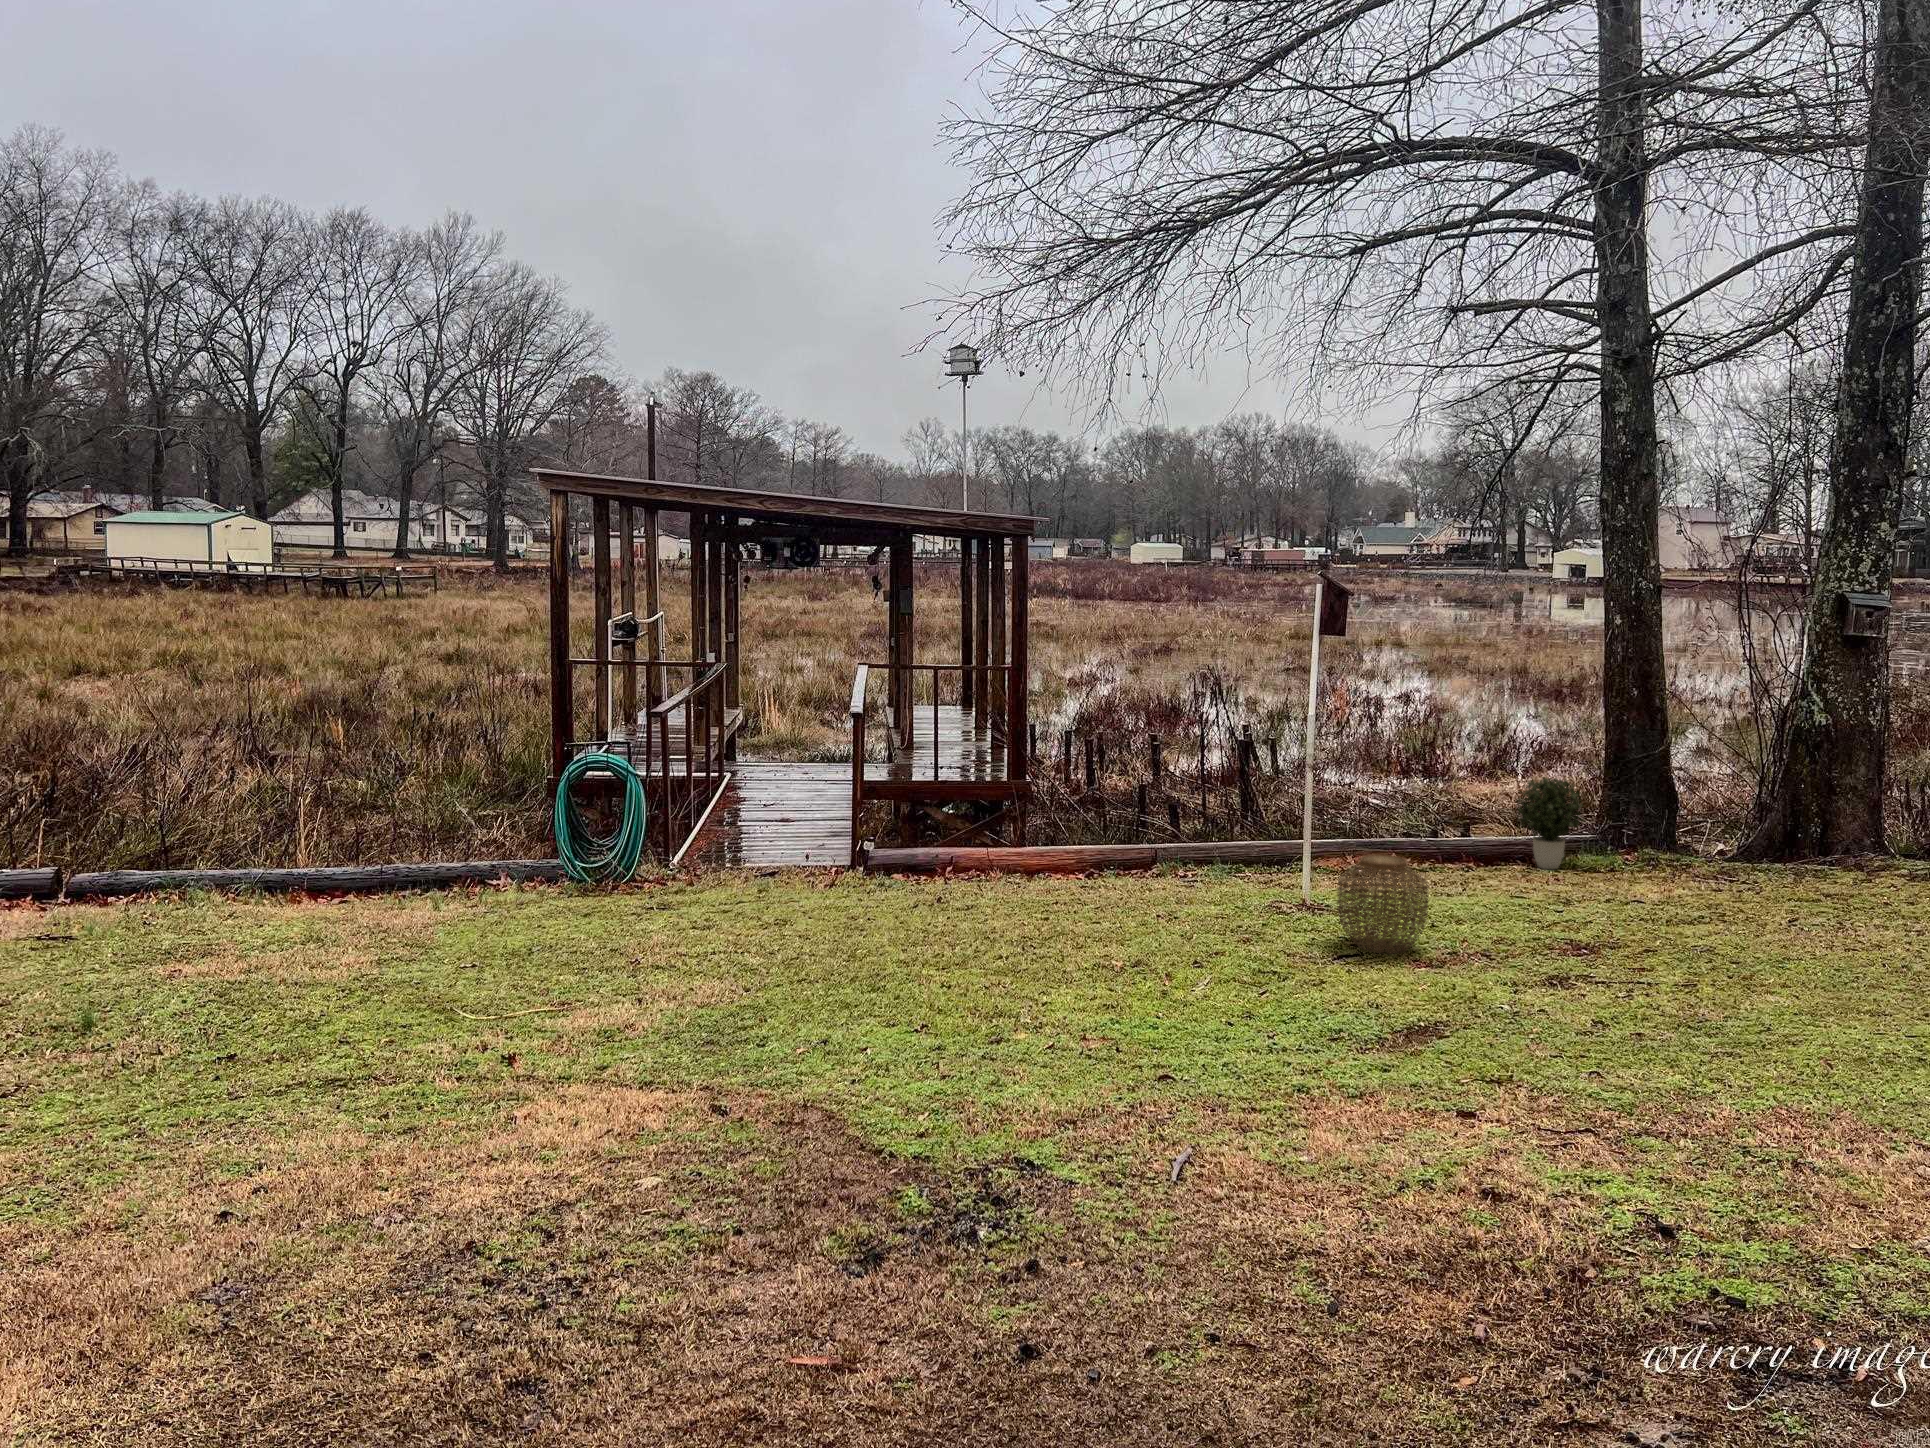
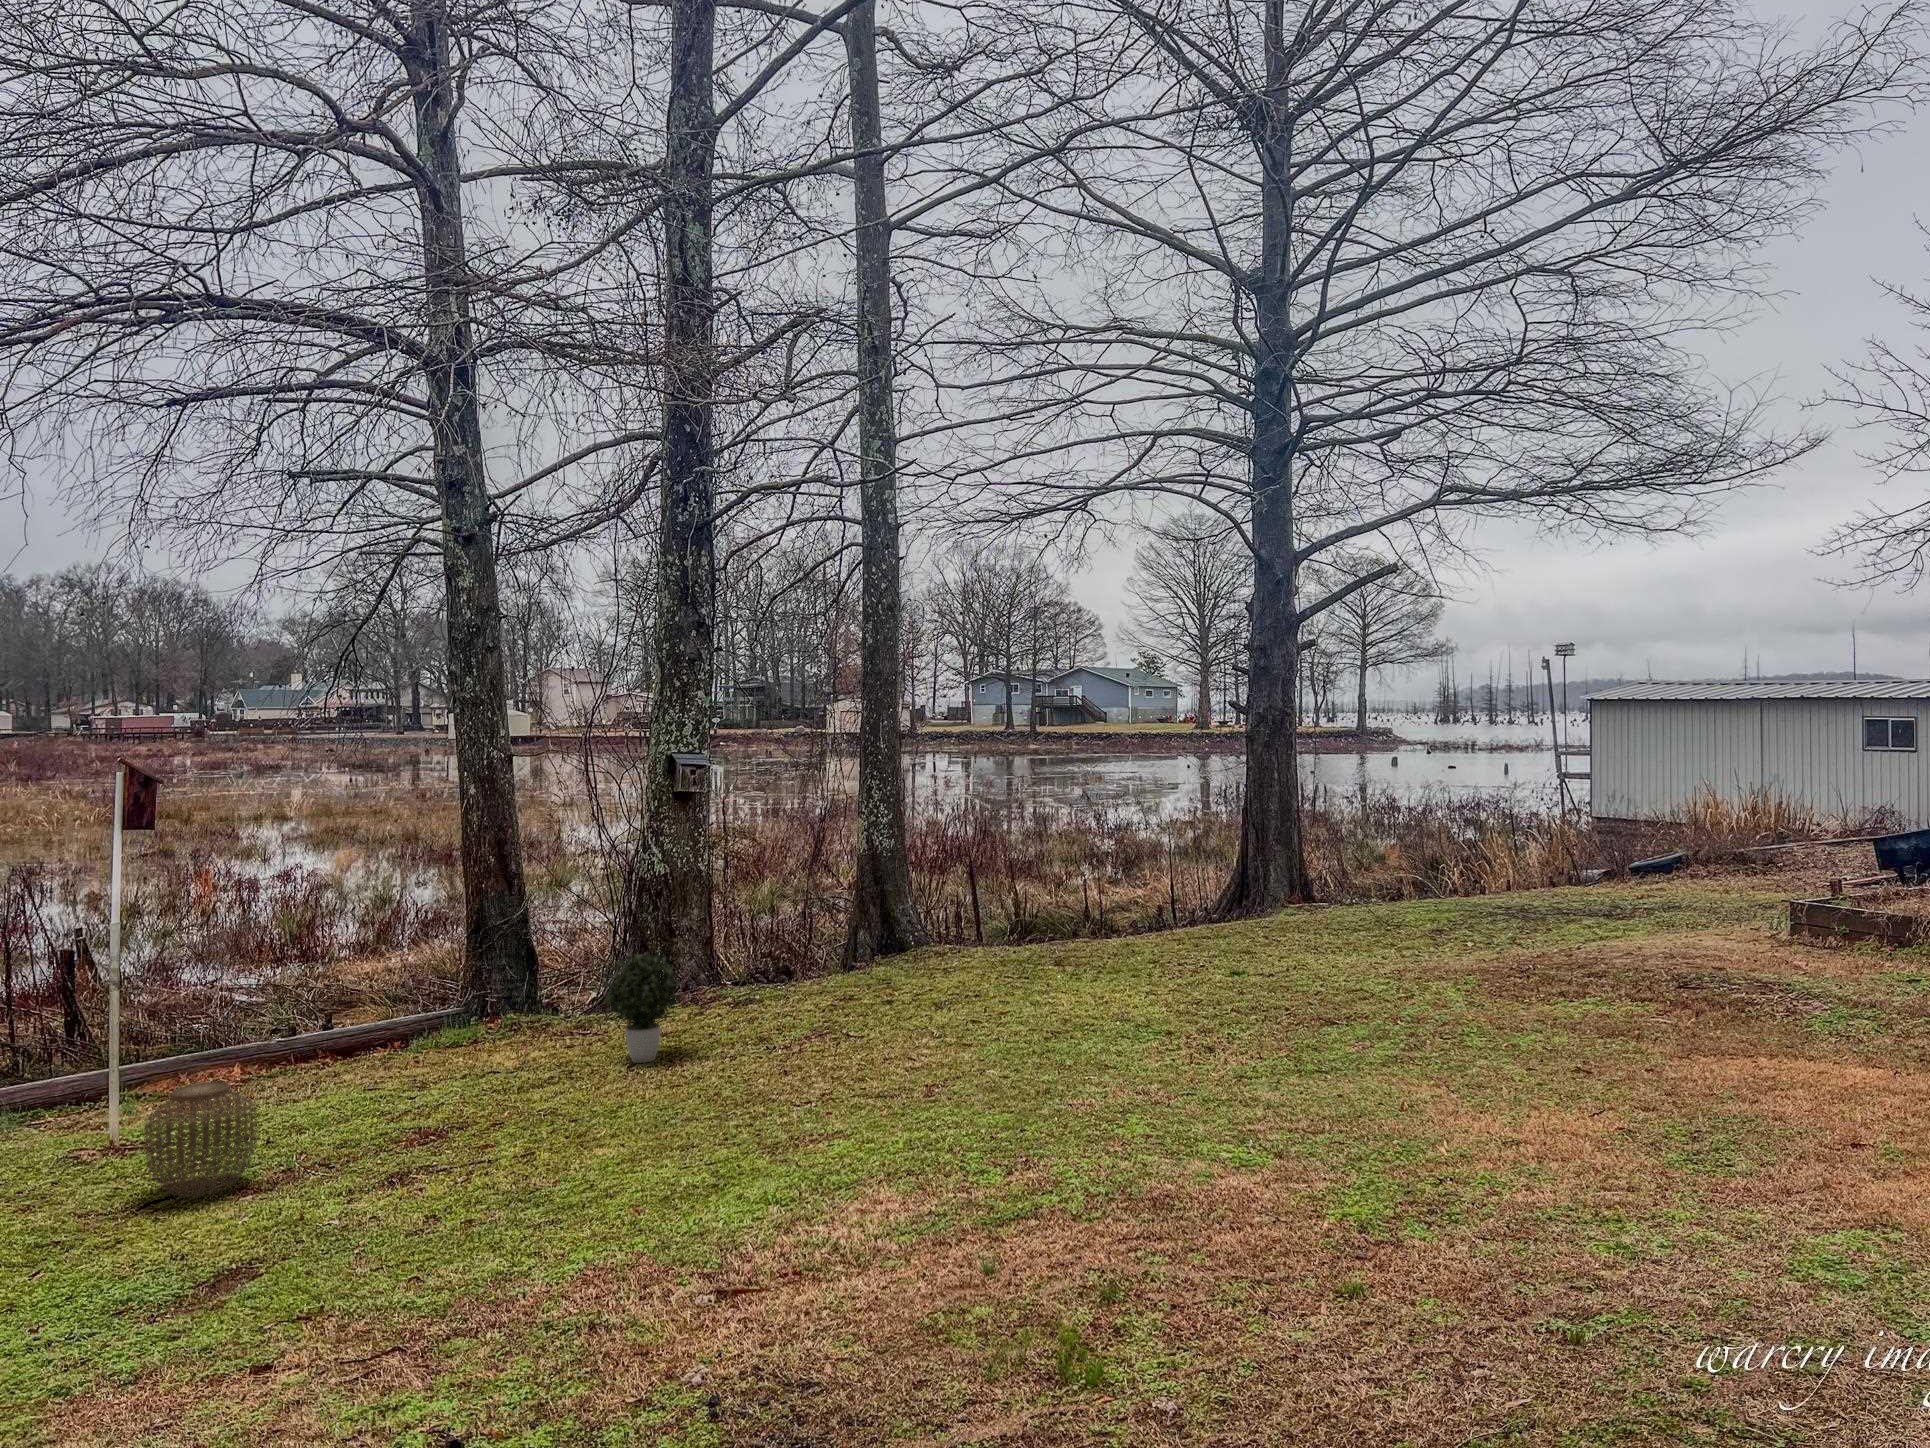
potted plant: present [1516,777,1583,869] -> present [603,953,680,1063]

